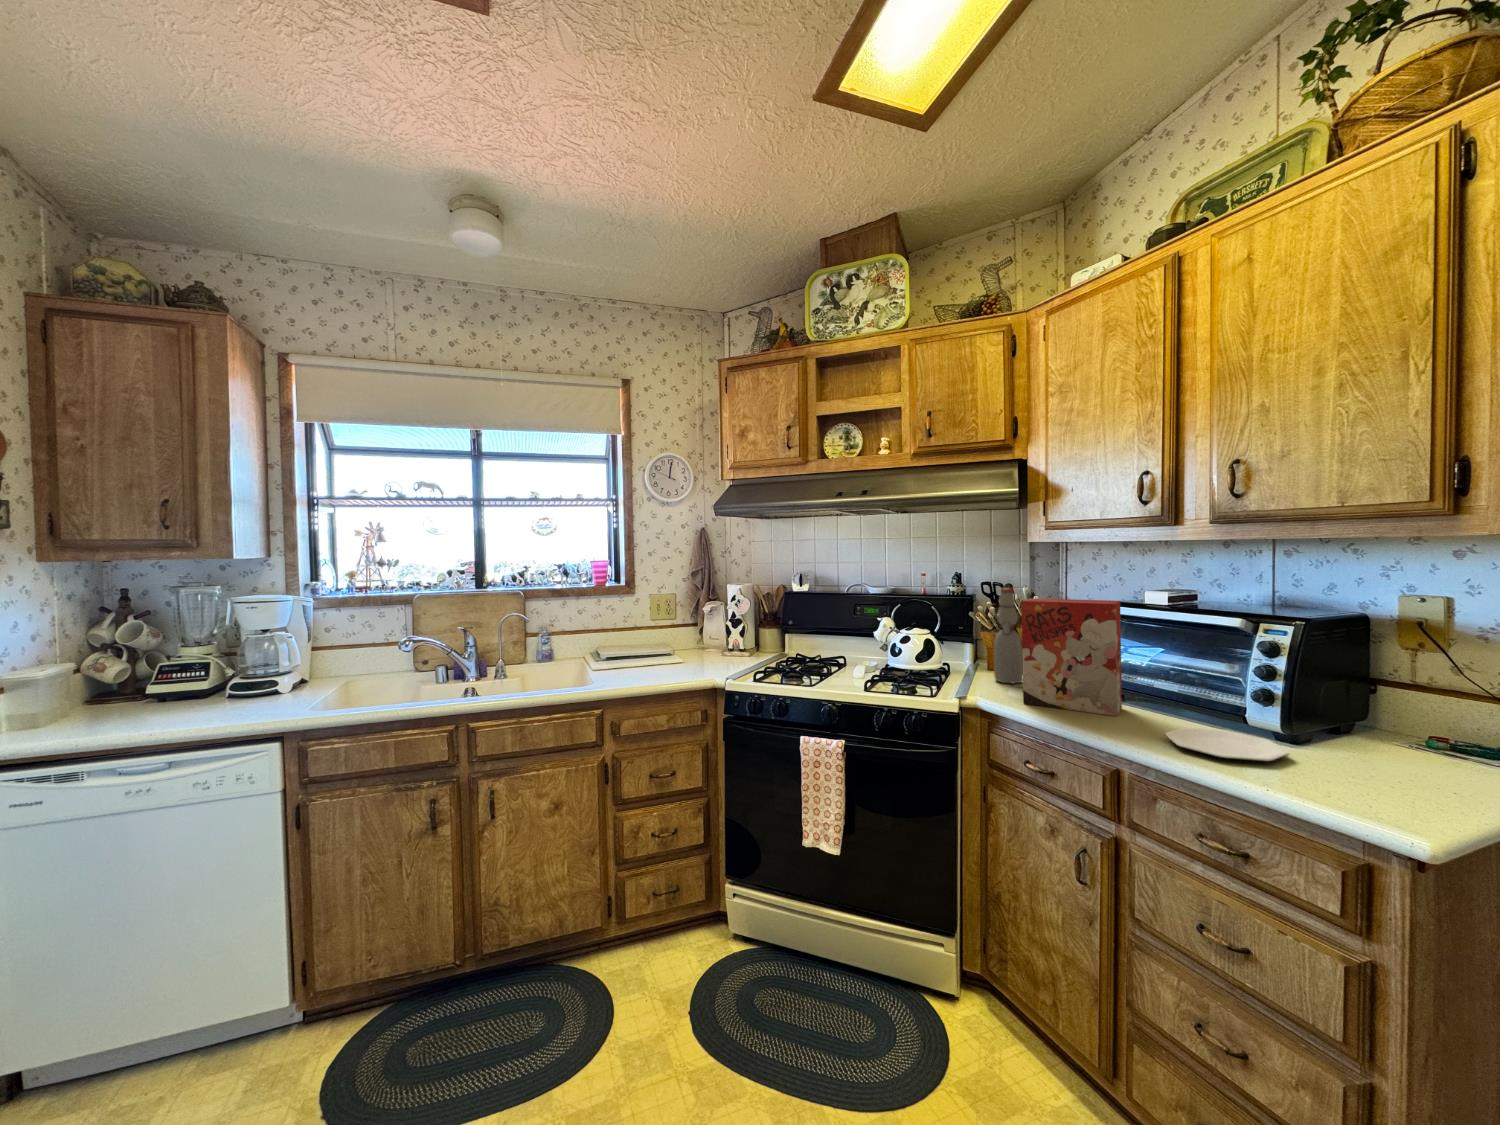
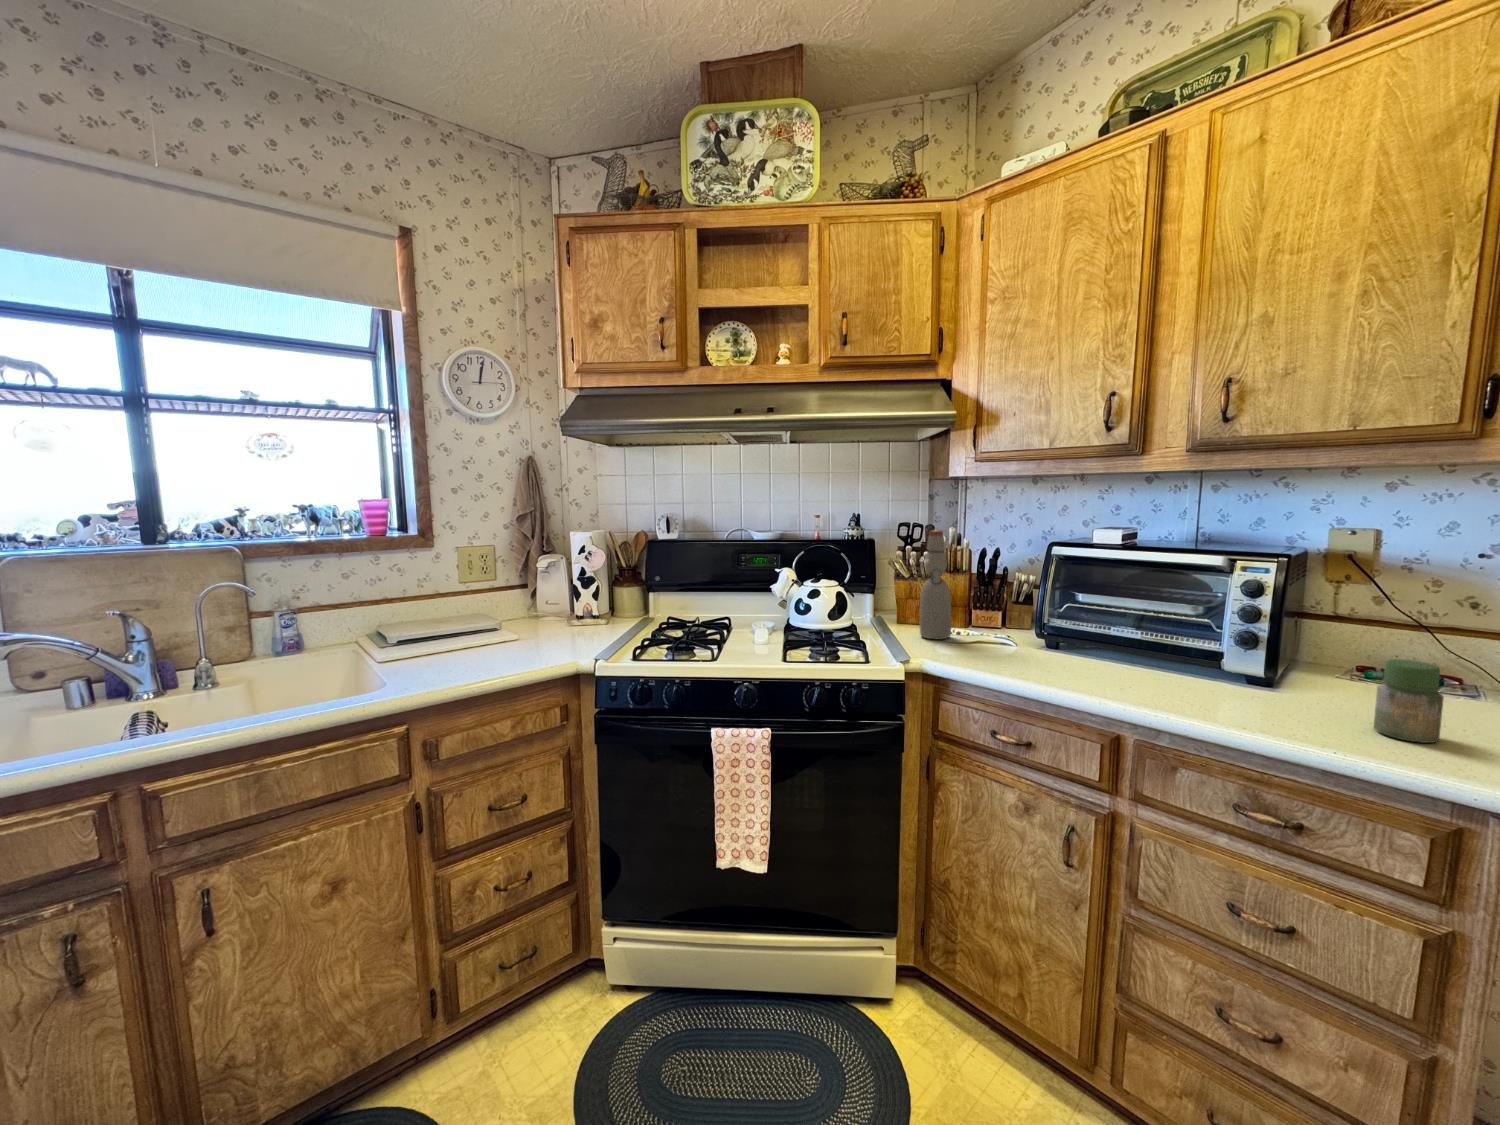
cereal box: present [1021,598,1122,716] -> none [979,540,1091,670]
jar: none [1335,718,1395,796] -> present [1374,659,1444,743]
plate: present [1165,727,1289,762] -> none [1166,678,1299,714]

